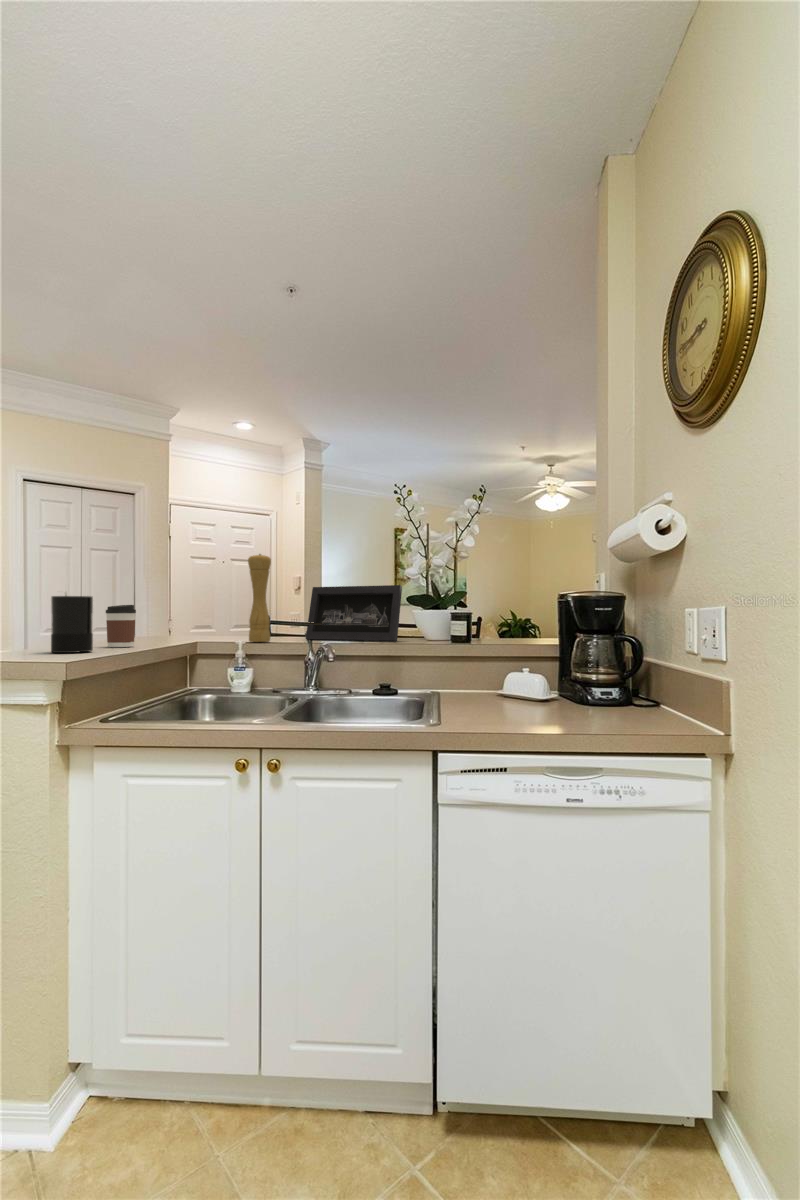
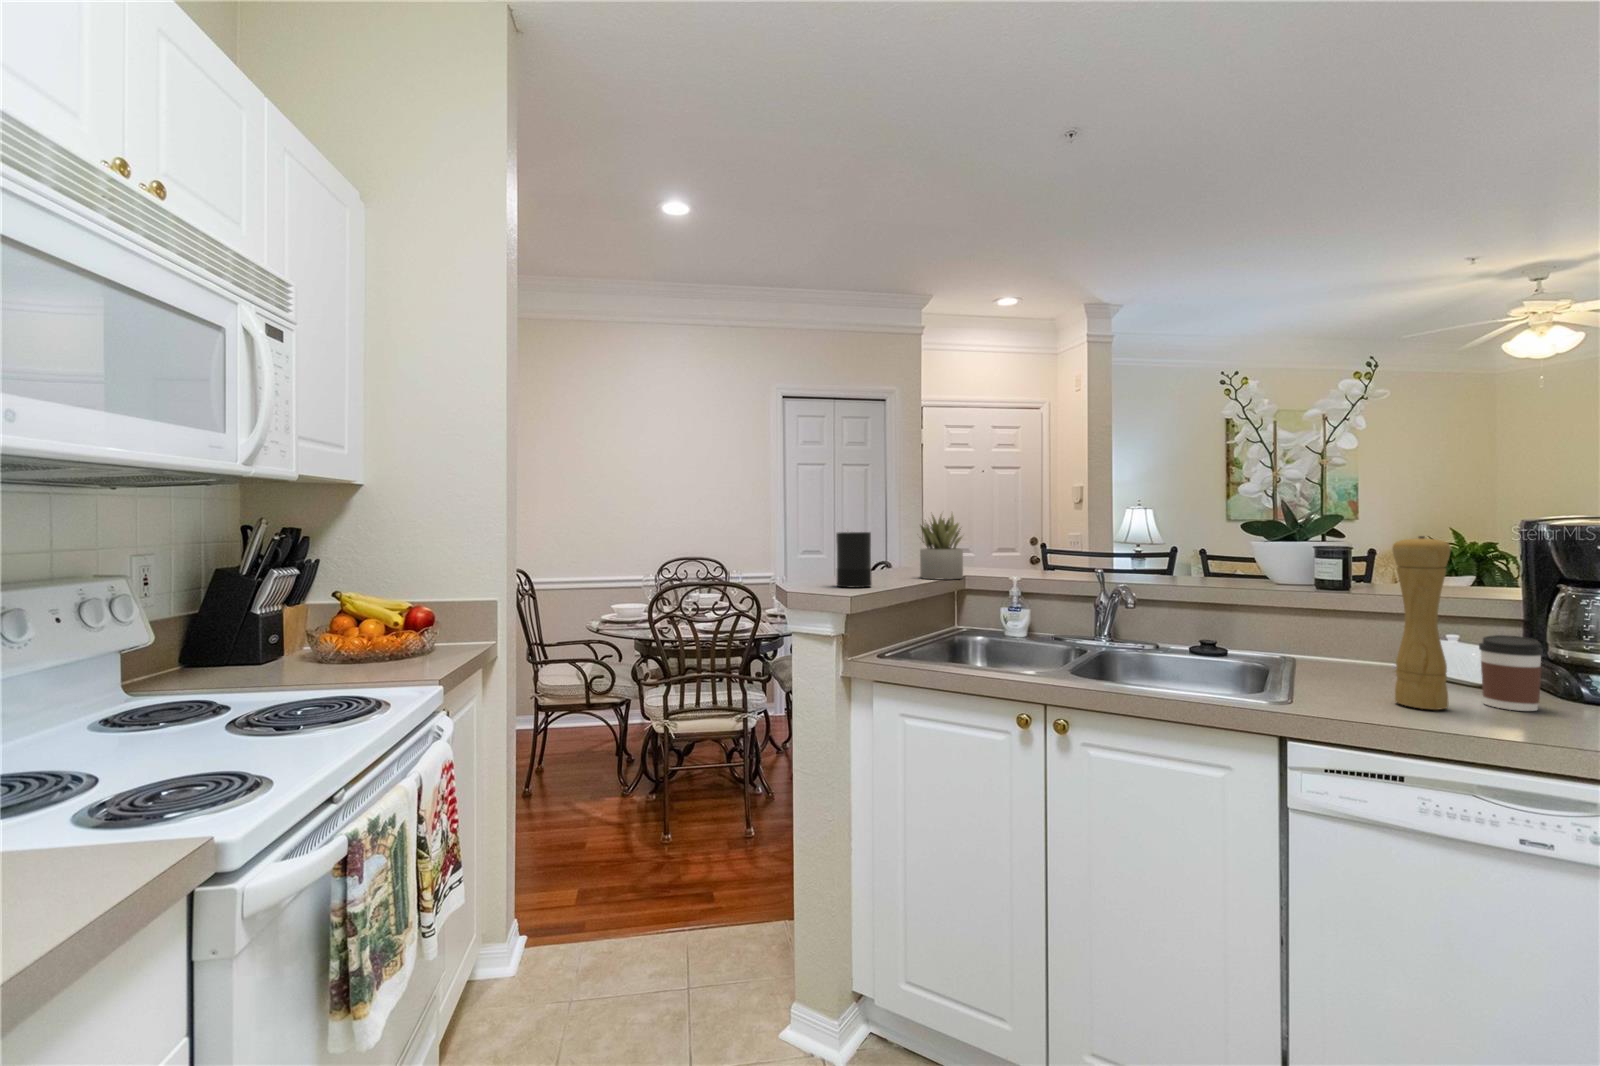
pepper mill: present [248,554,271,642] -> present [1392,536,1451,710]
succulent plant: none [148,581,195,645] -> present [920,514,963,579]
picture frame: present [306,585,402,641] -> none [1094,508,1234,584]
coffee cup: present [106,605,136,647] -> present [1479,635,1543,711]

